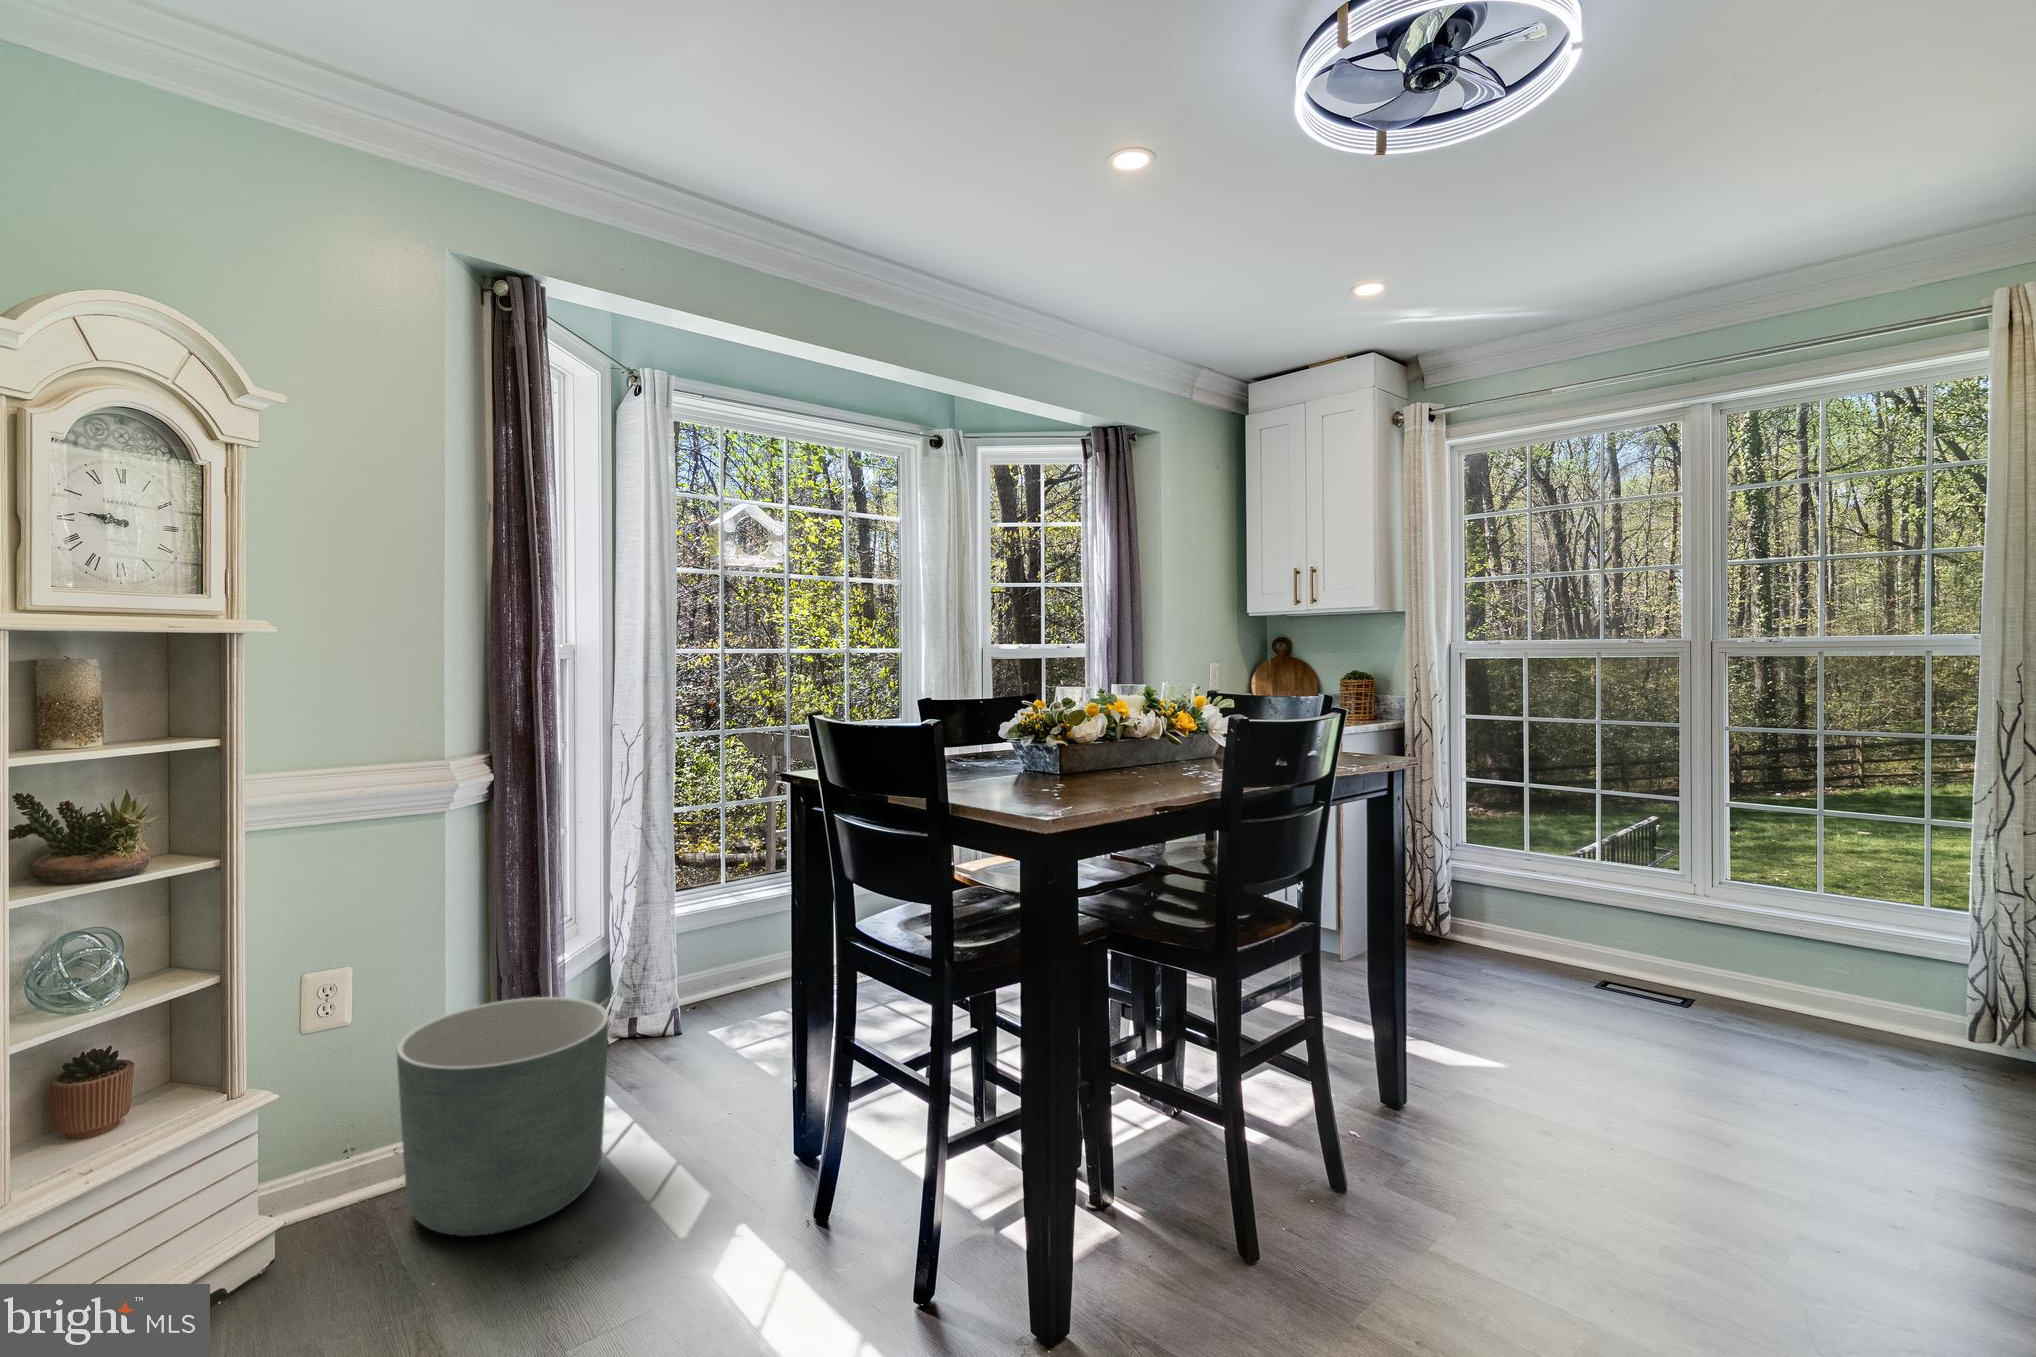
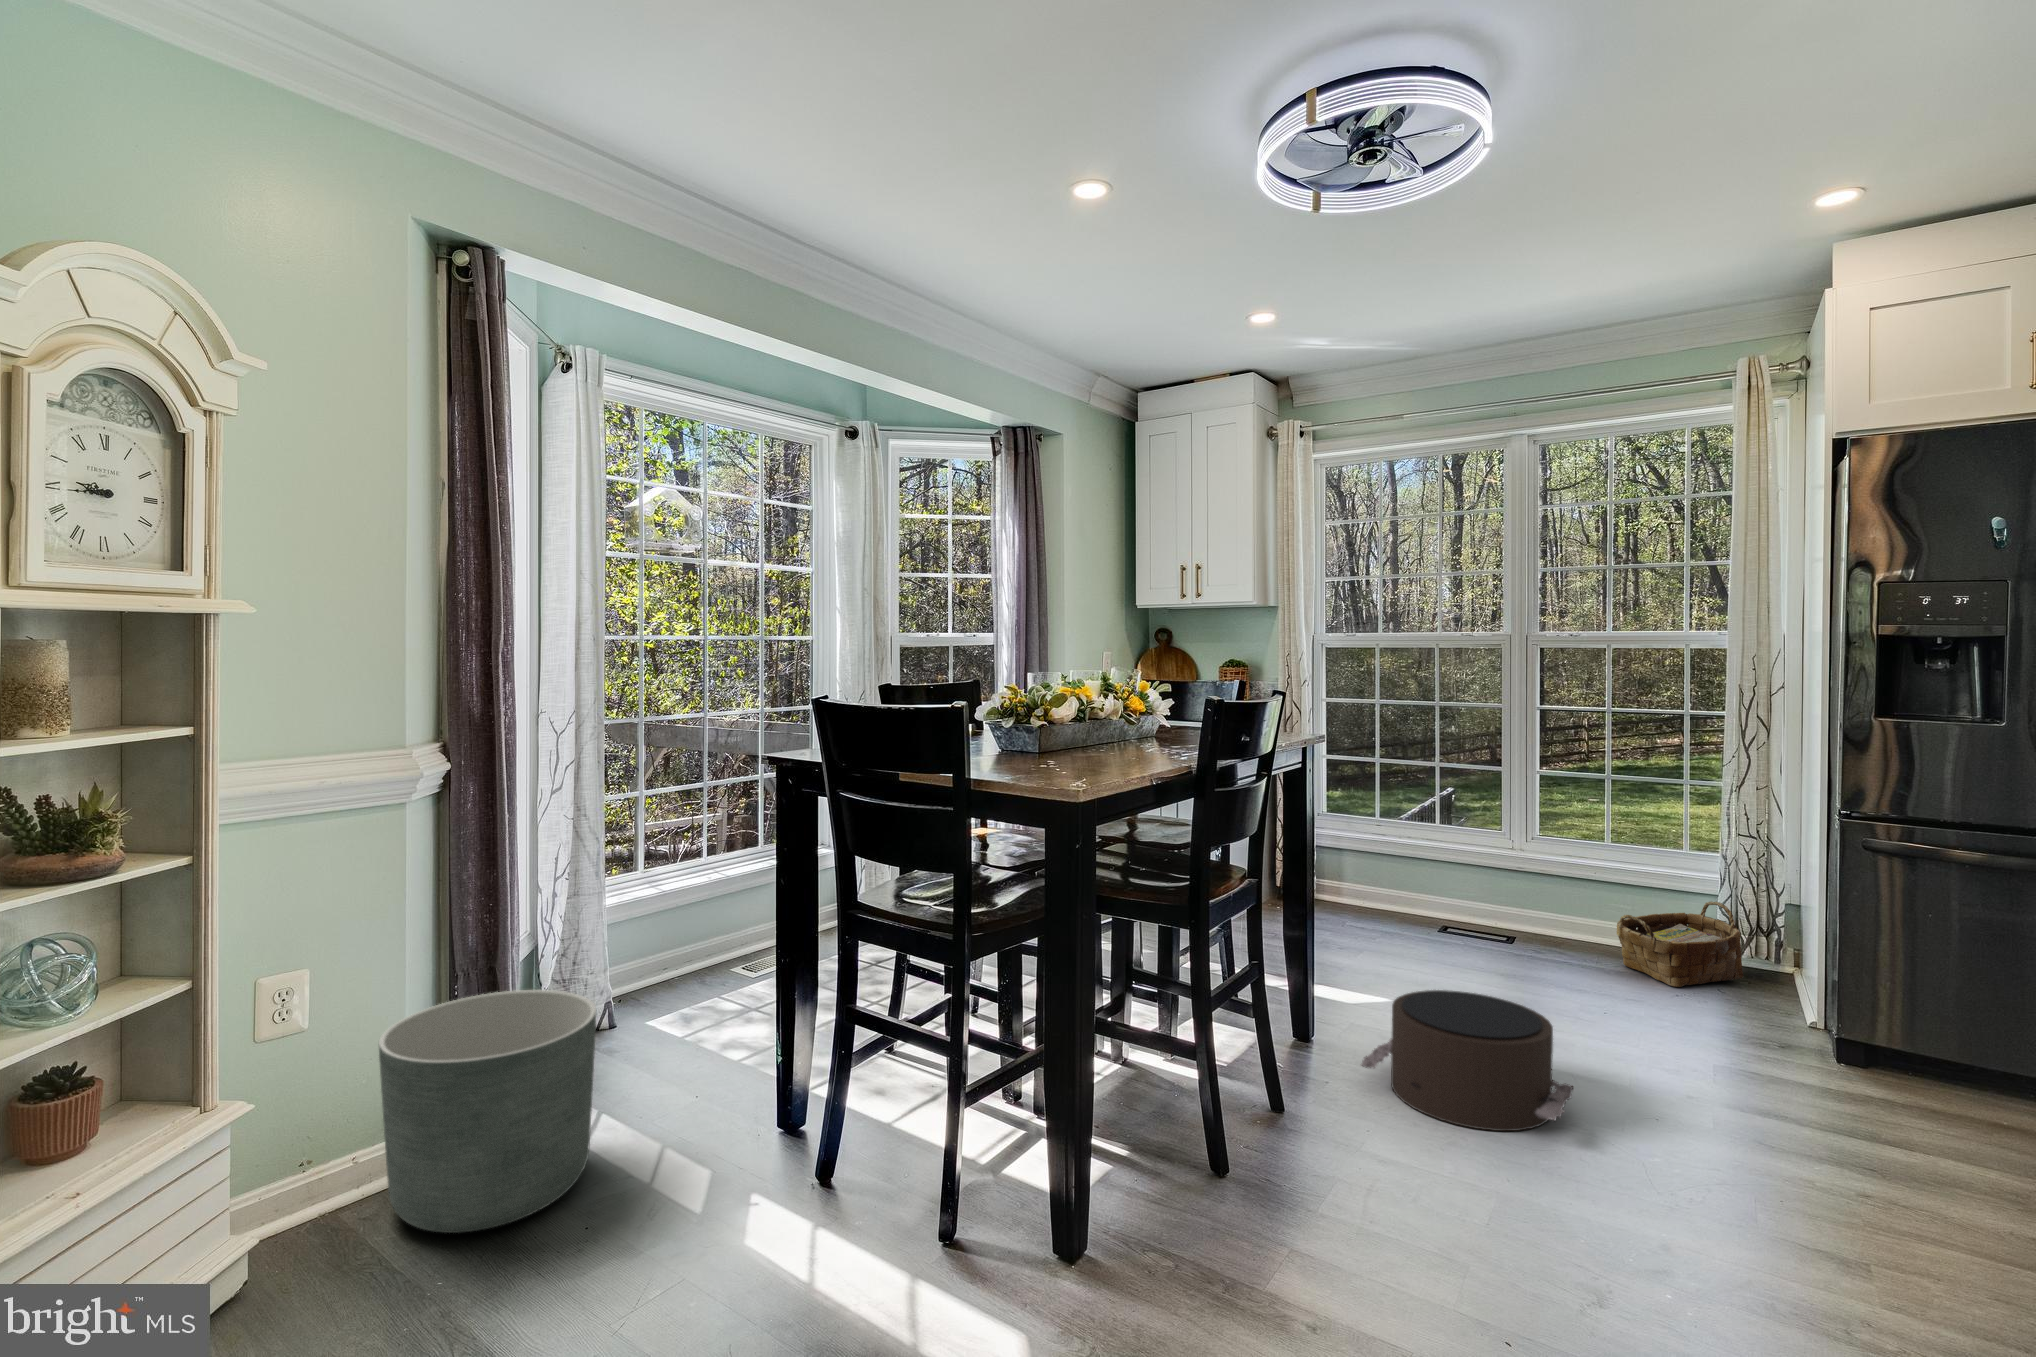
woven basket: none [1822,969,1999,1073] -> present [1617,901,1743,987]
pouf: none [1445,1060,1718,1245] -> present [1361,990,1573,1131]

